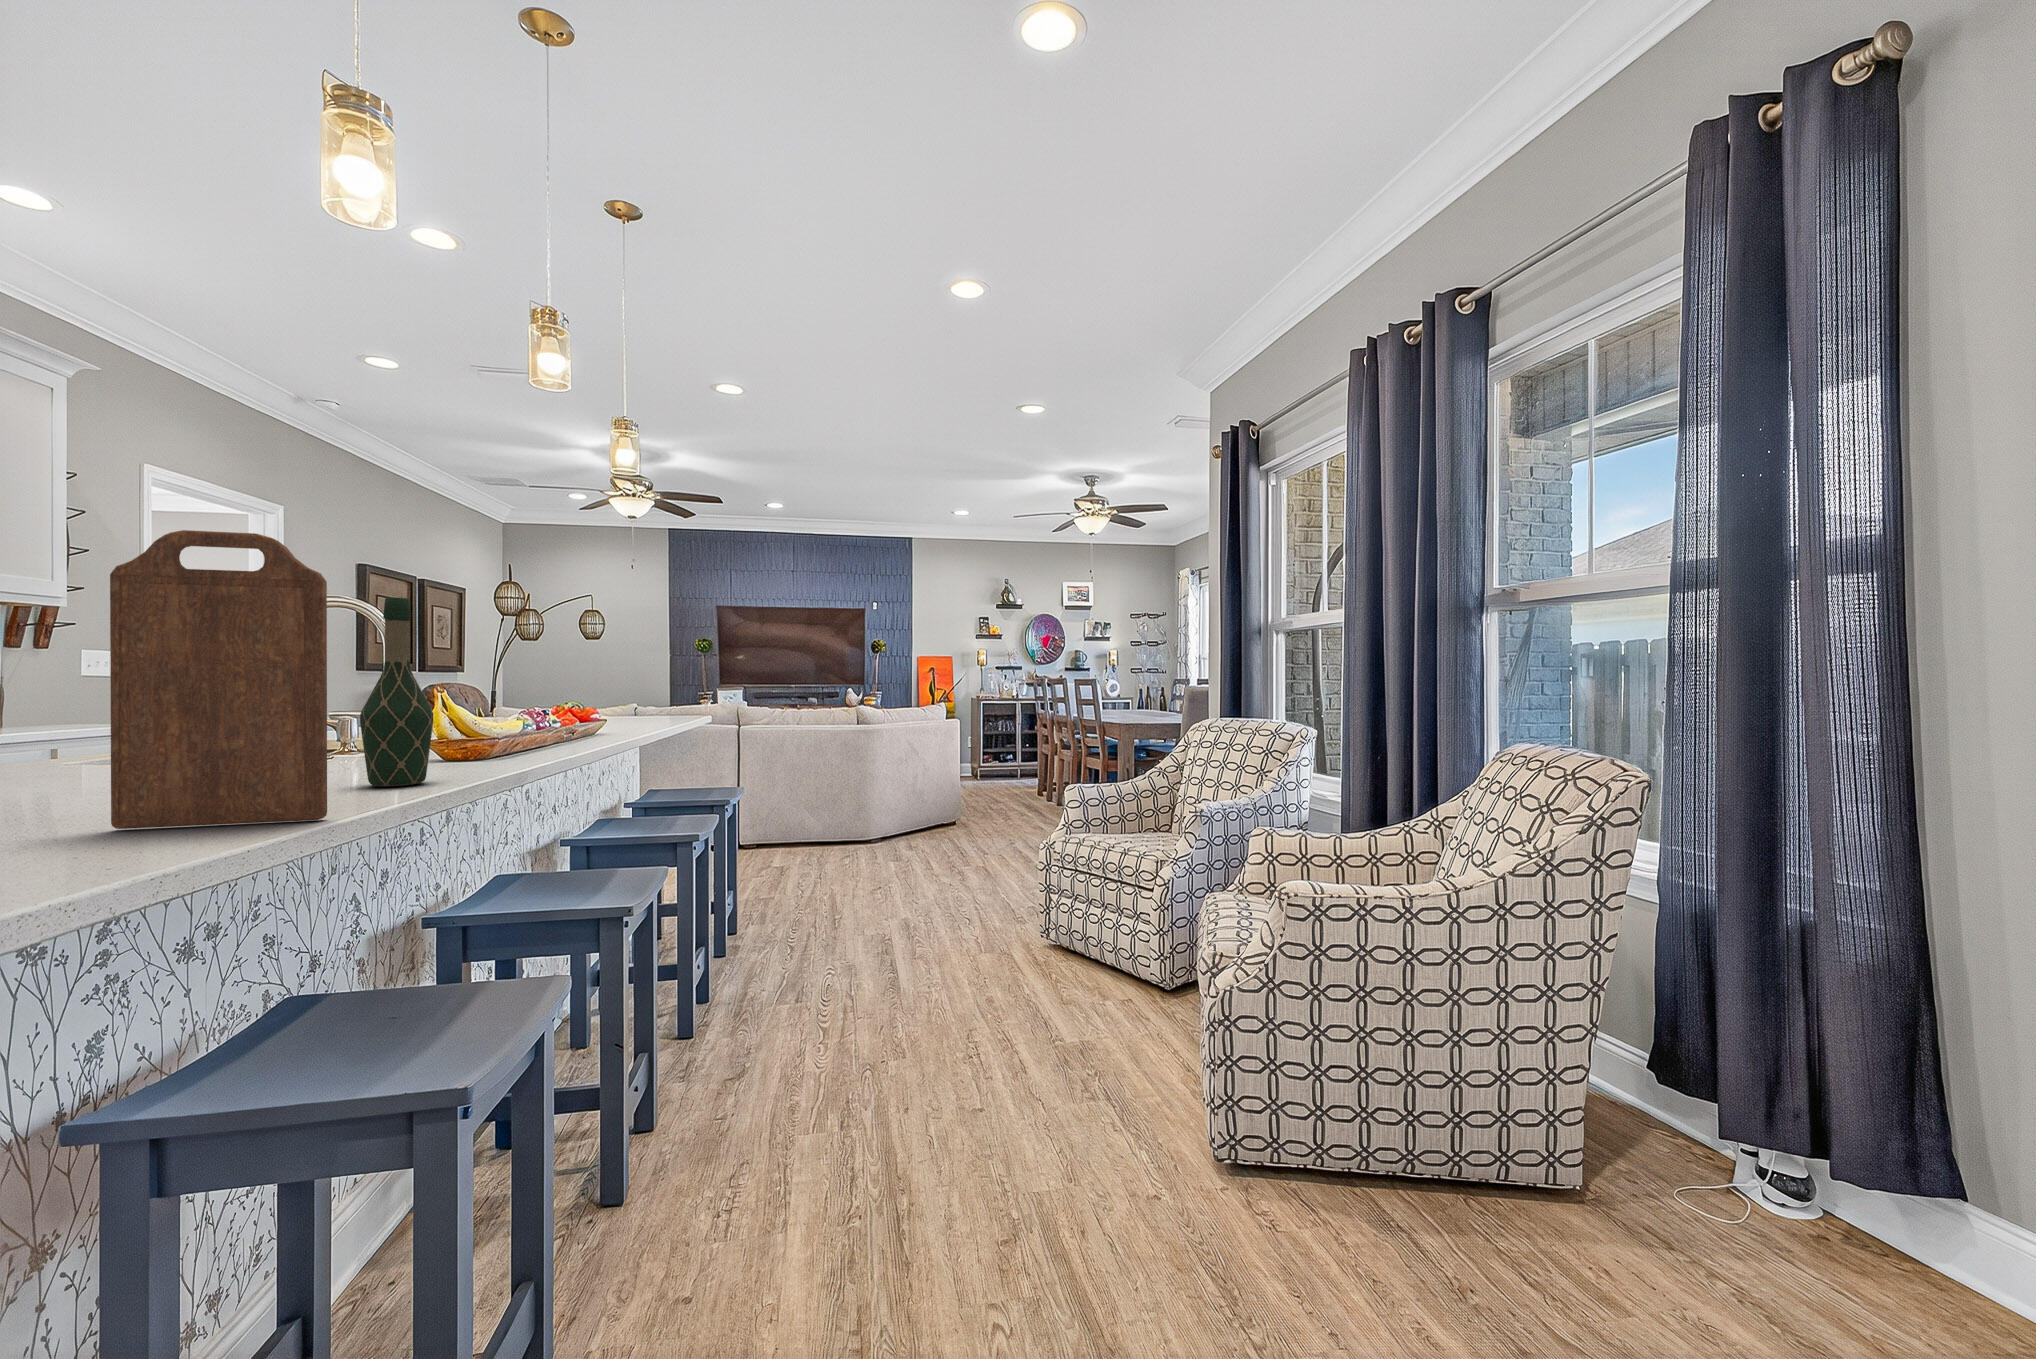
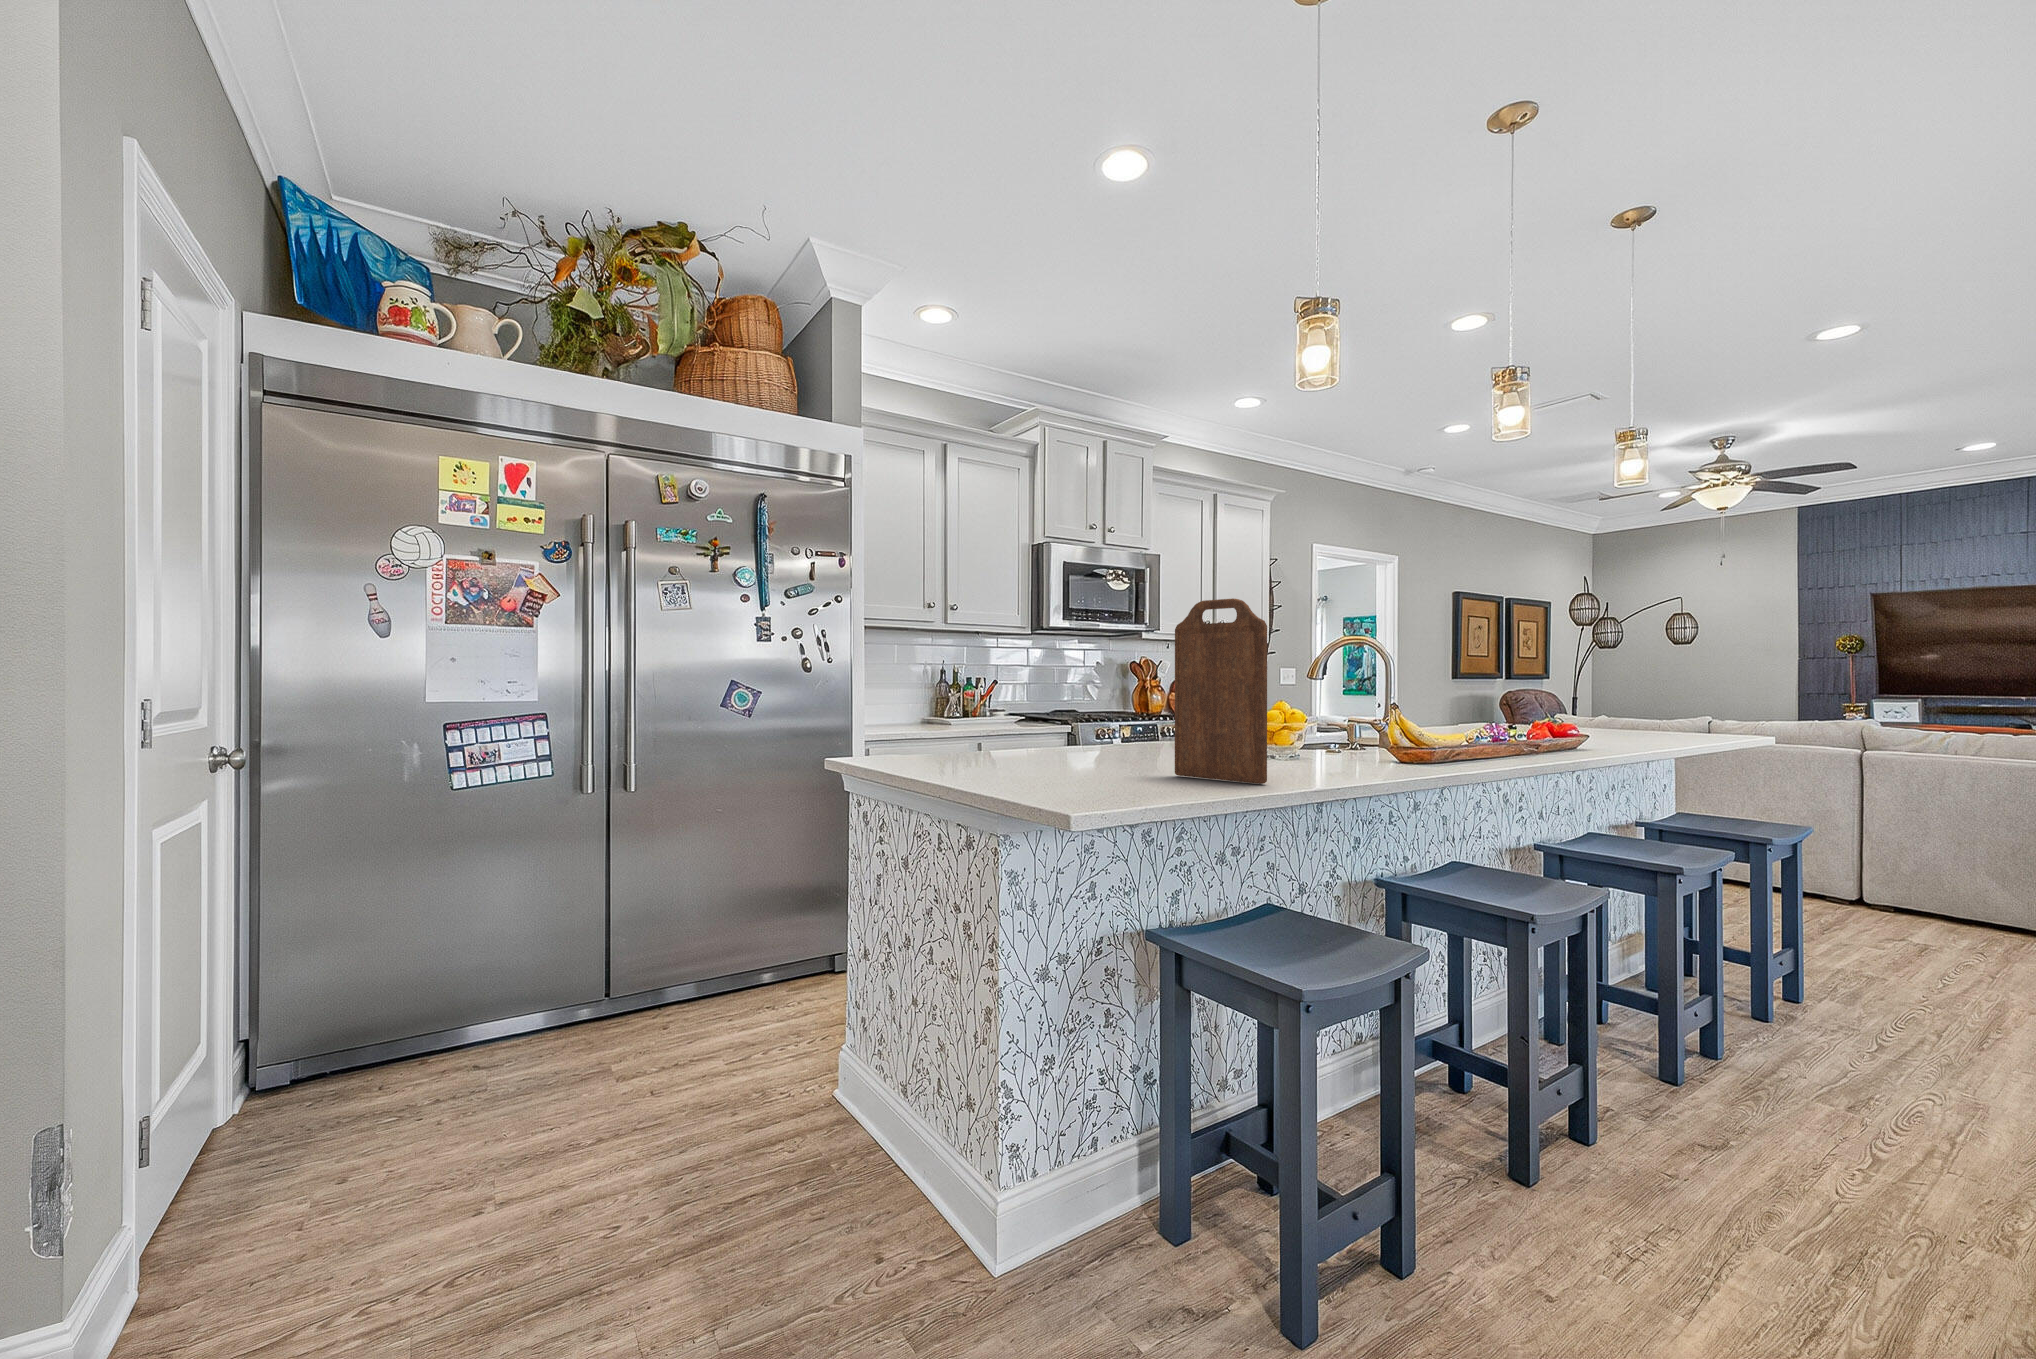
wine bottle: present [360,597,434,786] -> none [1318,630,1365,770]

